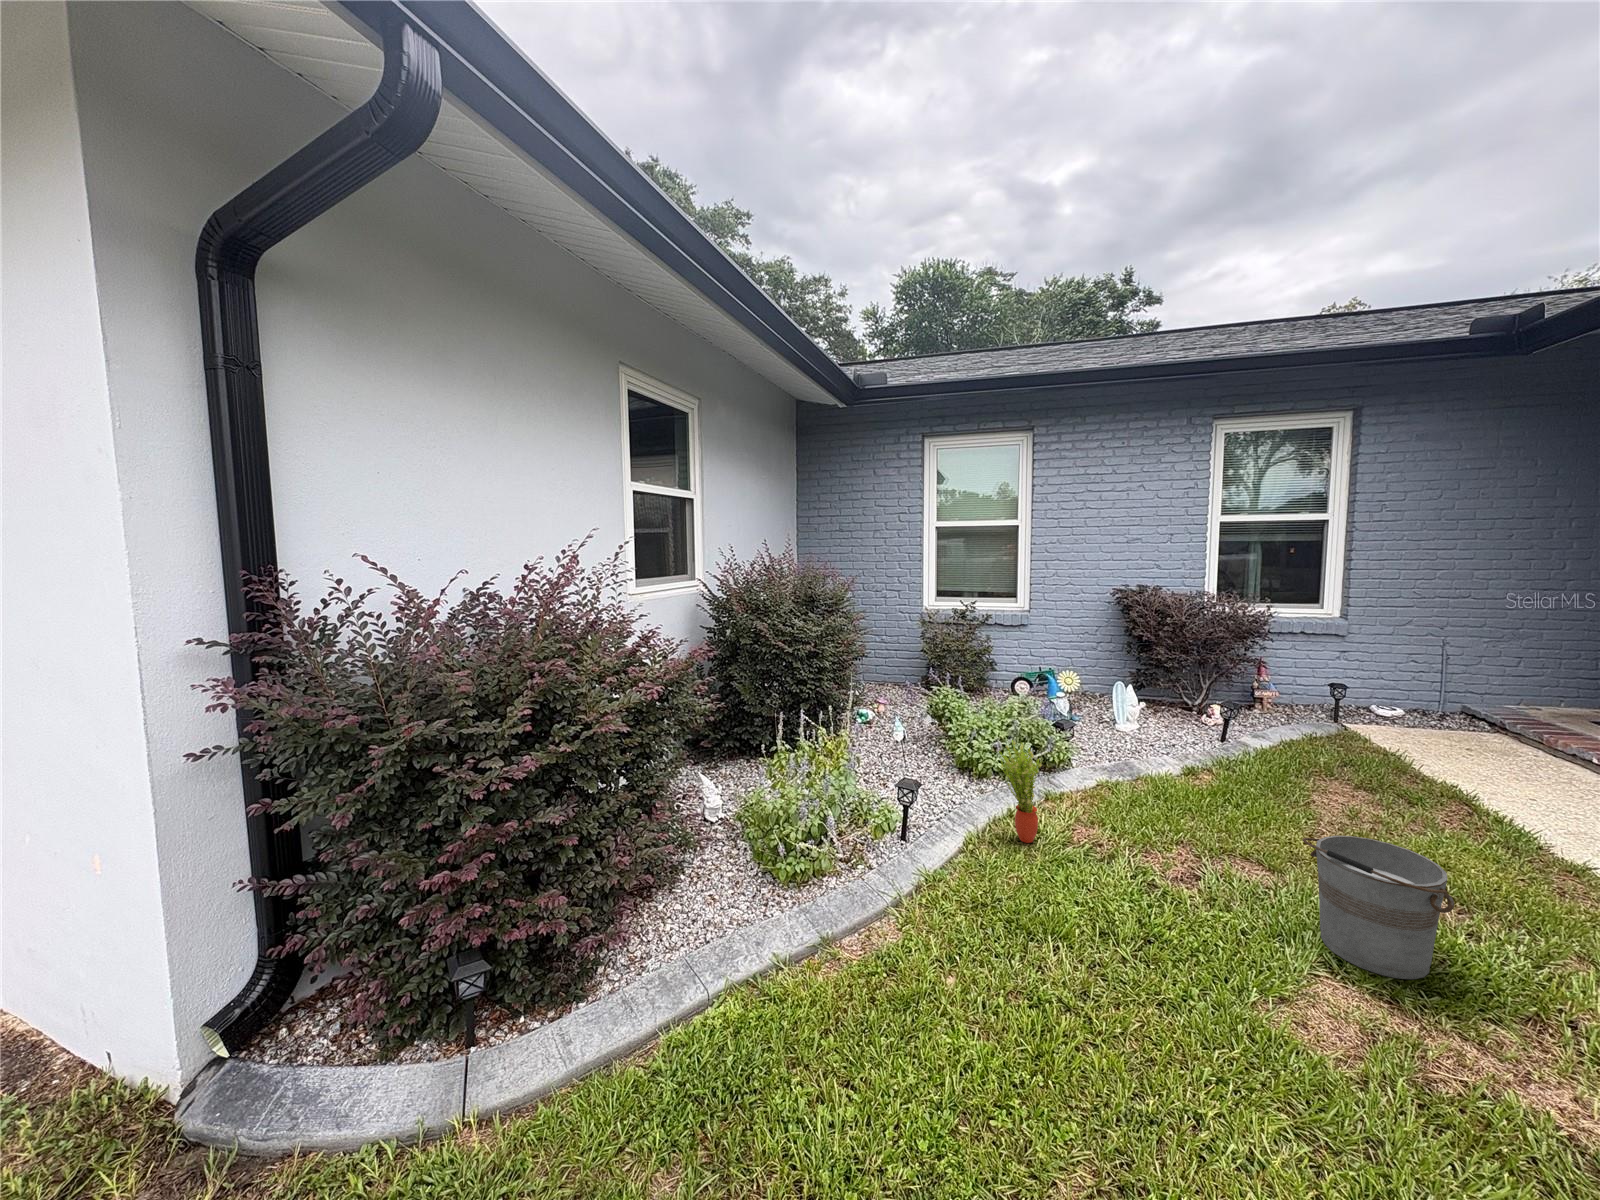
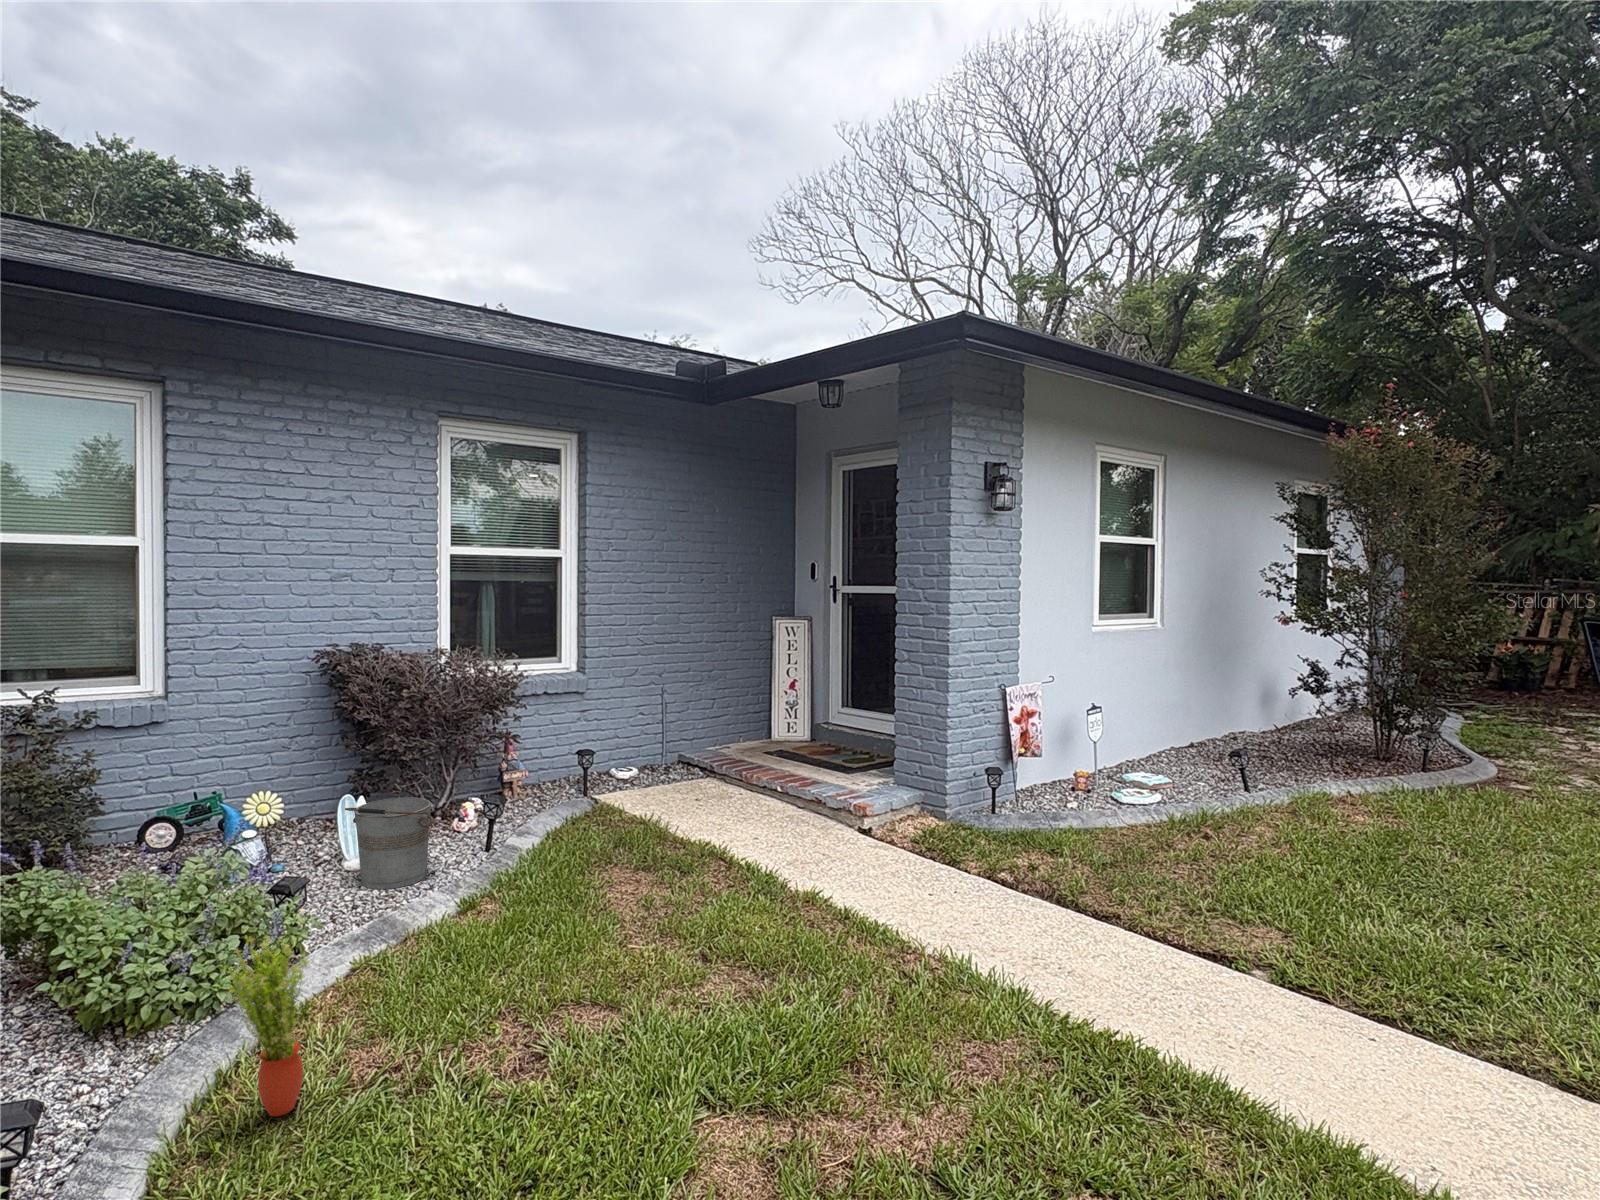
bucket: present [1302,836,1454,979] -> present [345,798,434,889]

